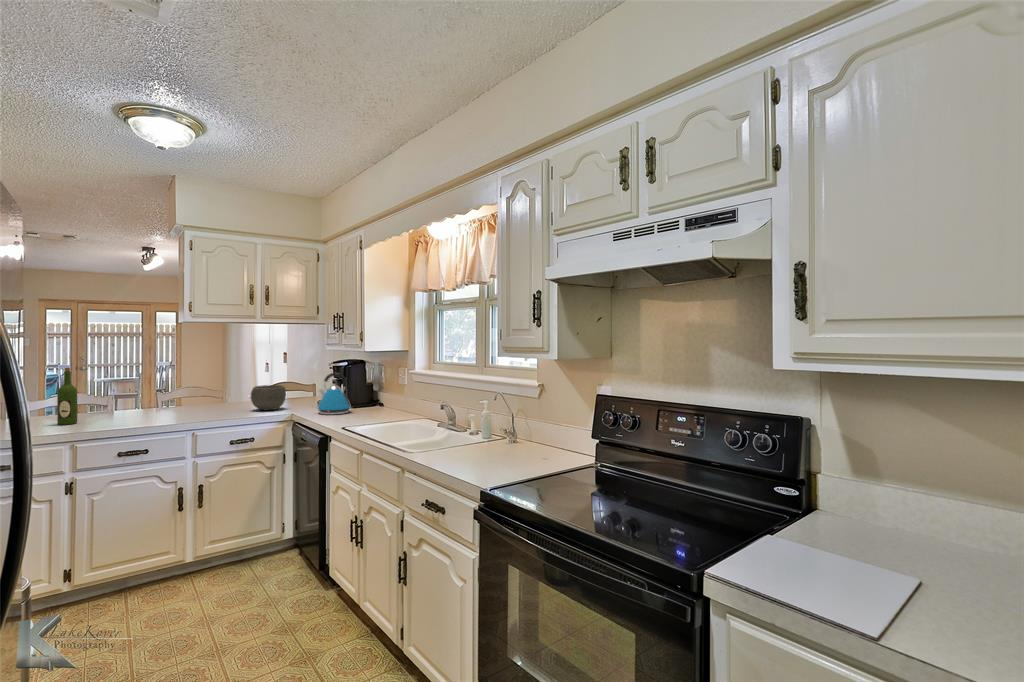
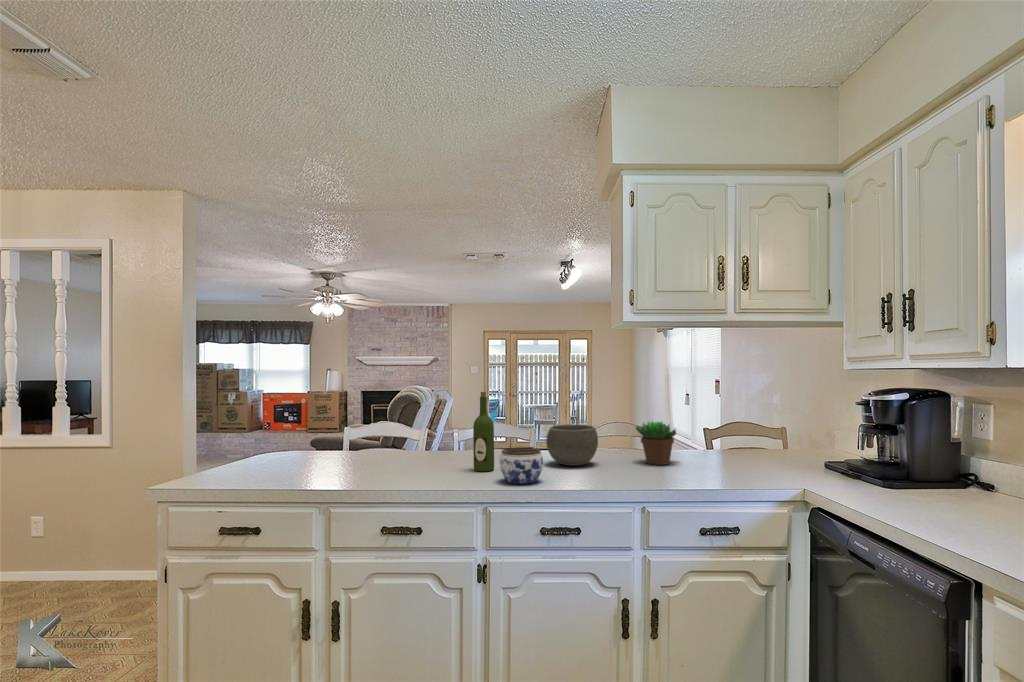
kettle: present [318,373,352,414] -> none [861,411,958,504]
succulent plant: none [197,383,228,411] -> present [636,421,676,465]
bowl: present [251,385,286,410] -> present [546,425,598,466]
jar: none [85,404,122,428] -> present [500,447,543,484]

